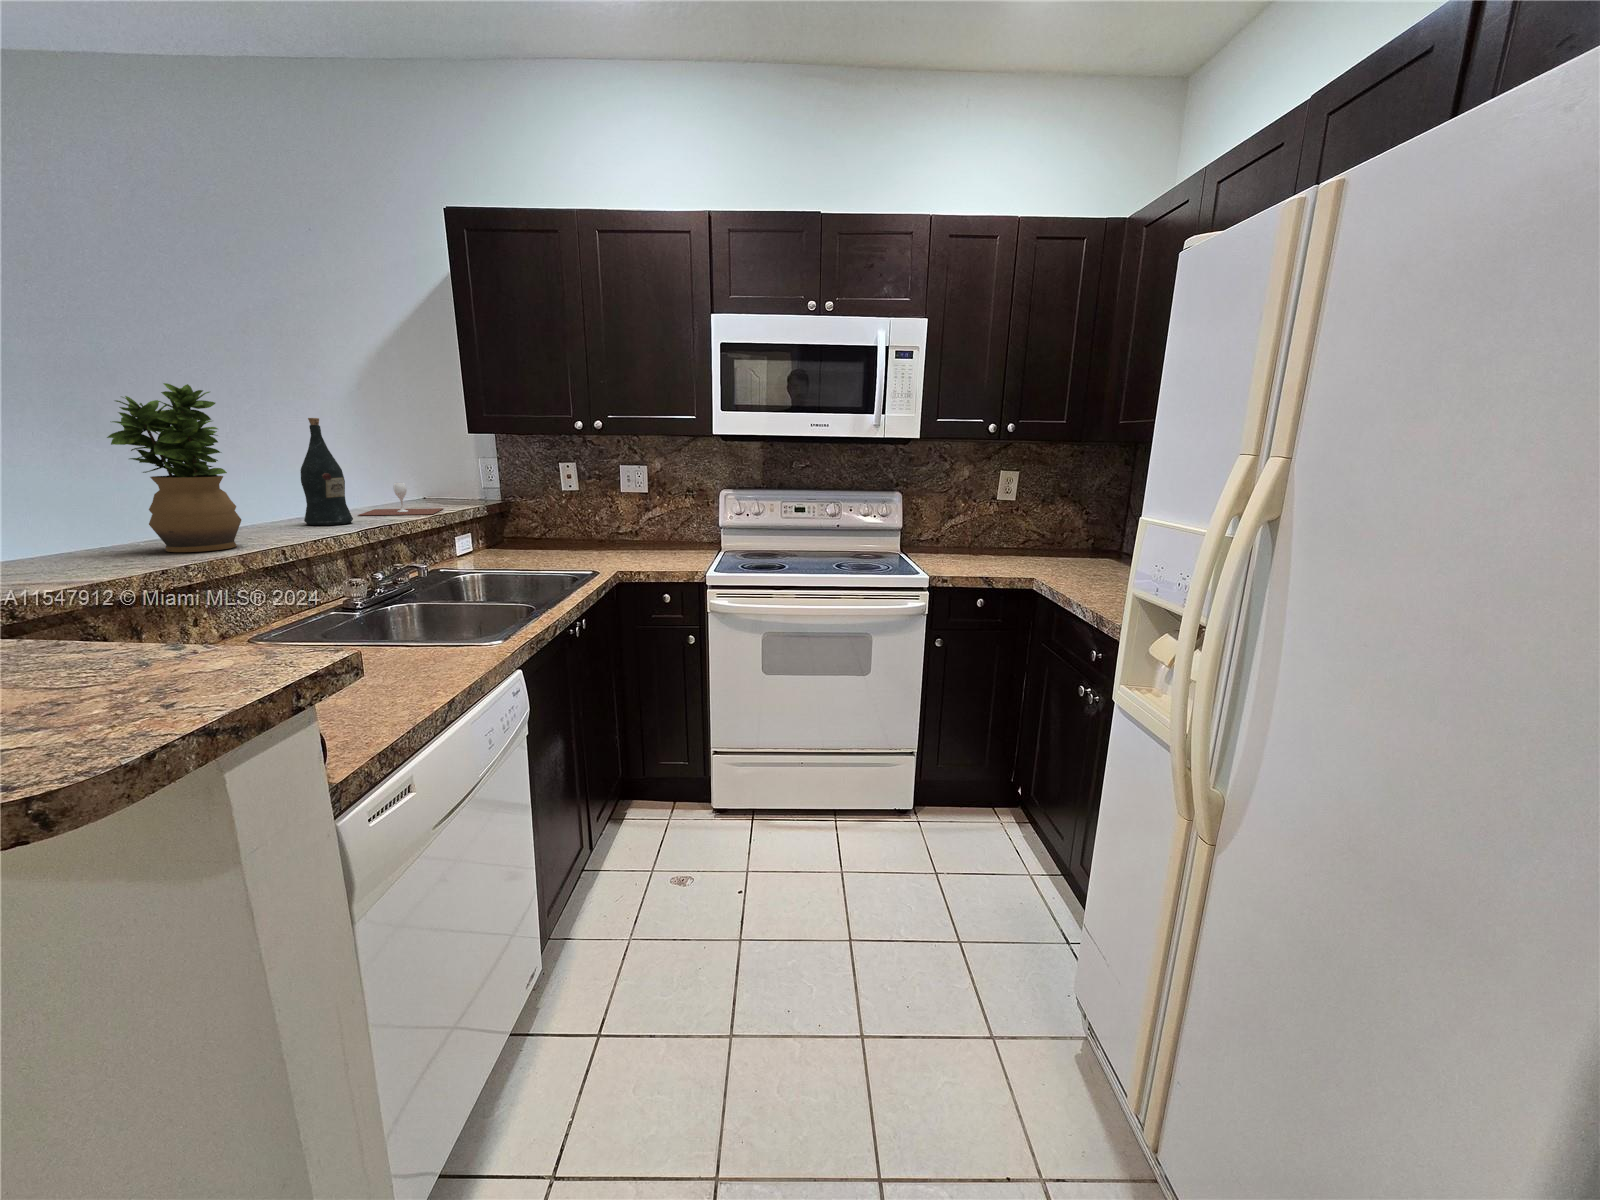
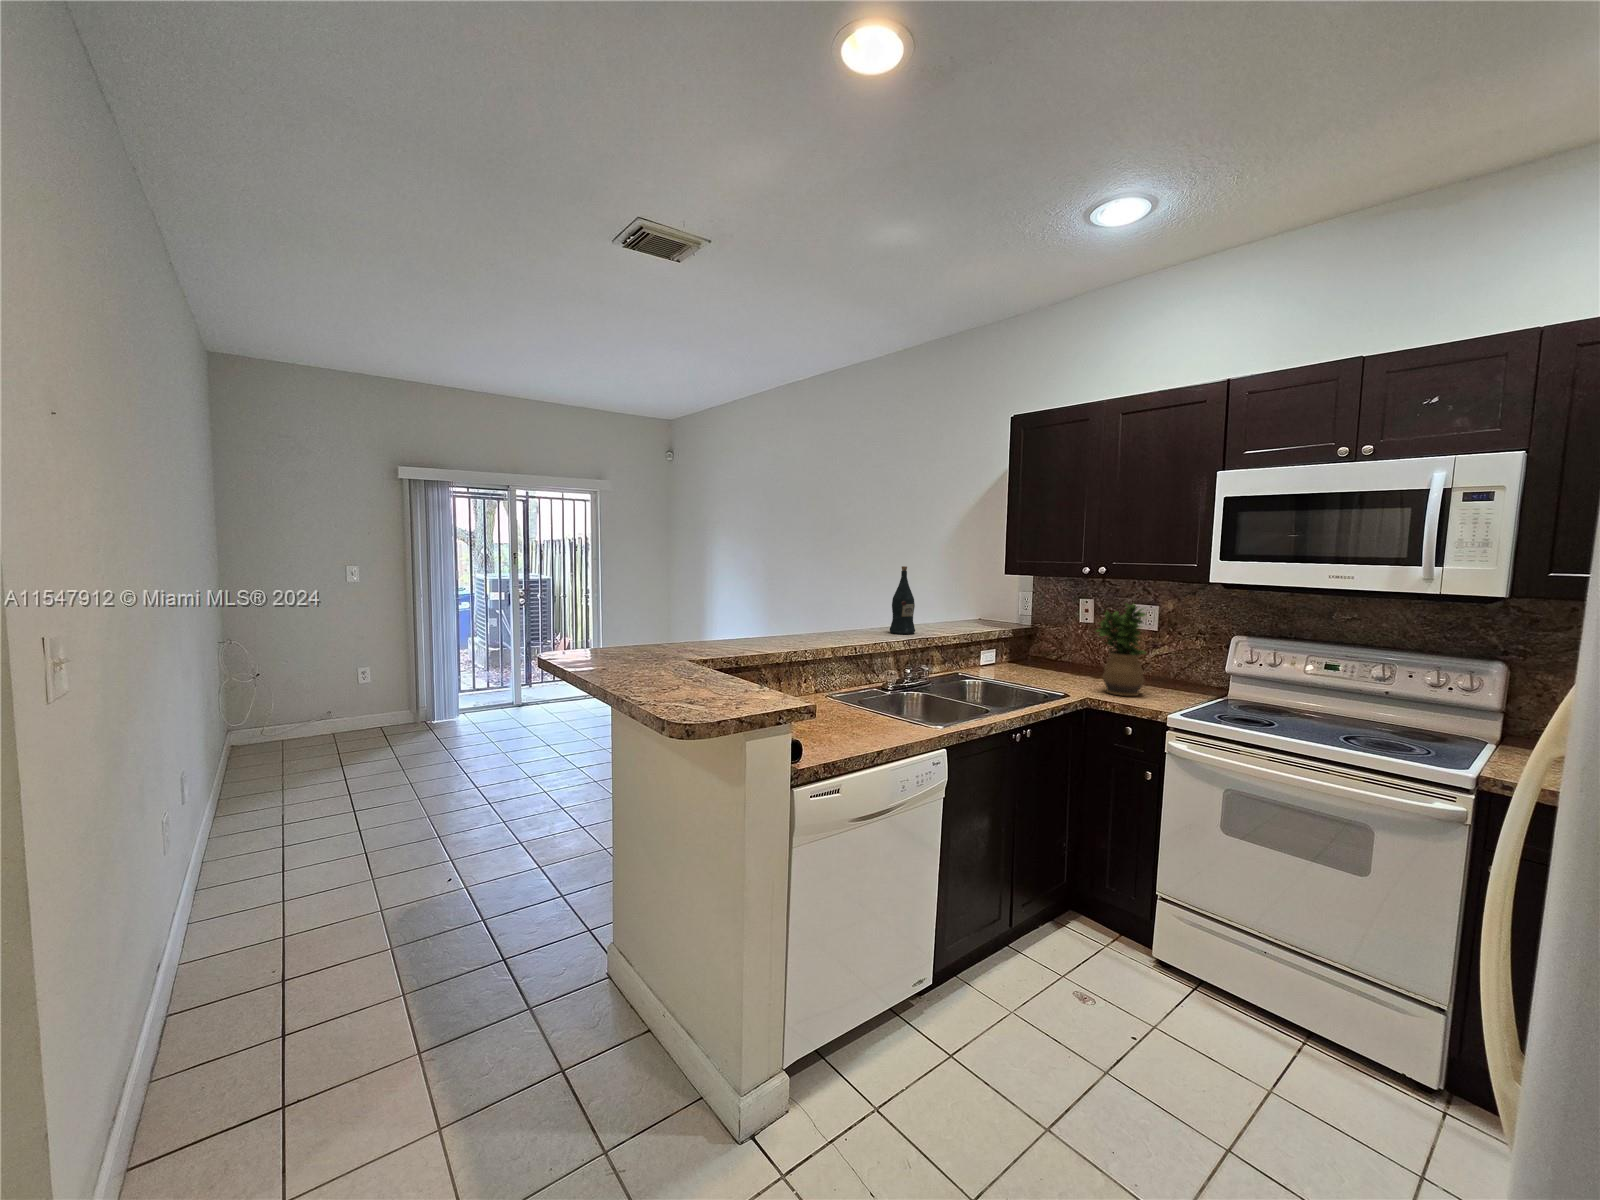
potted plant: present [107,383,241,552] -> present [1096,604,1146,696]
wine glass: present [359,483,443,515] -> none [925,607,985,632]

